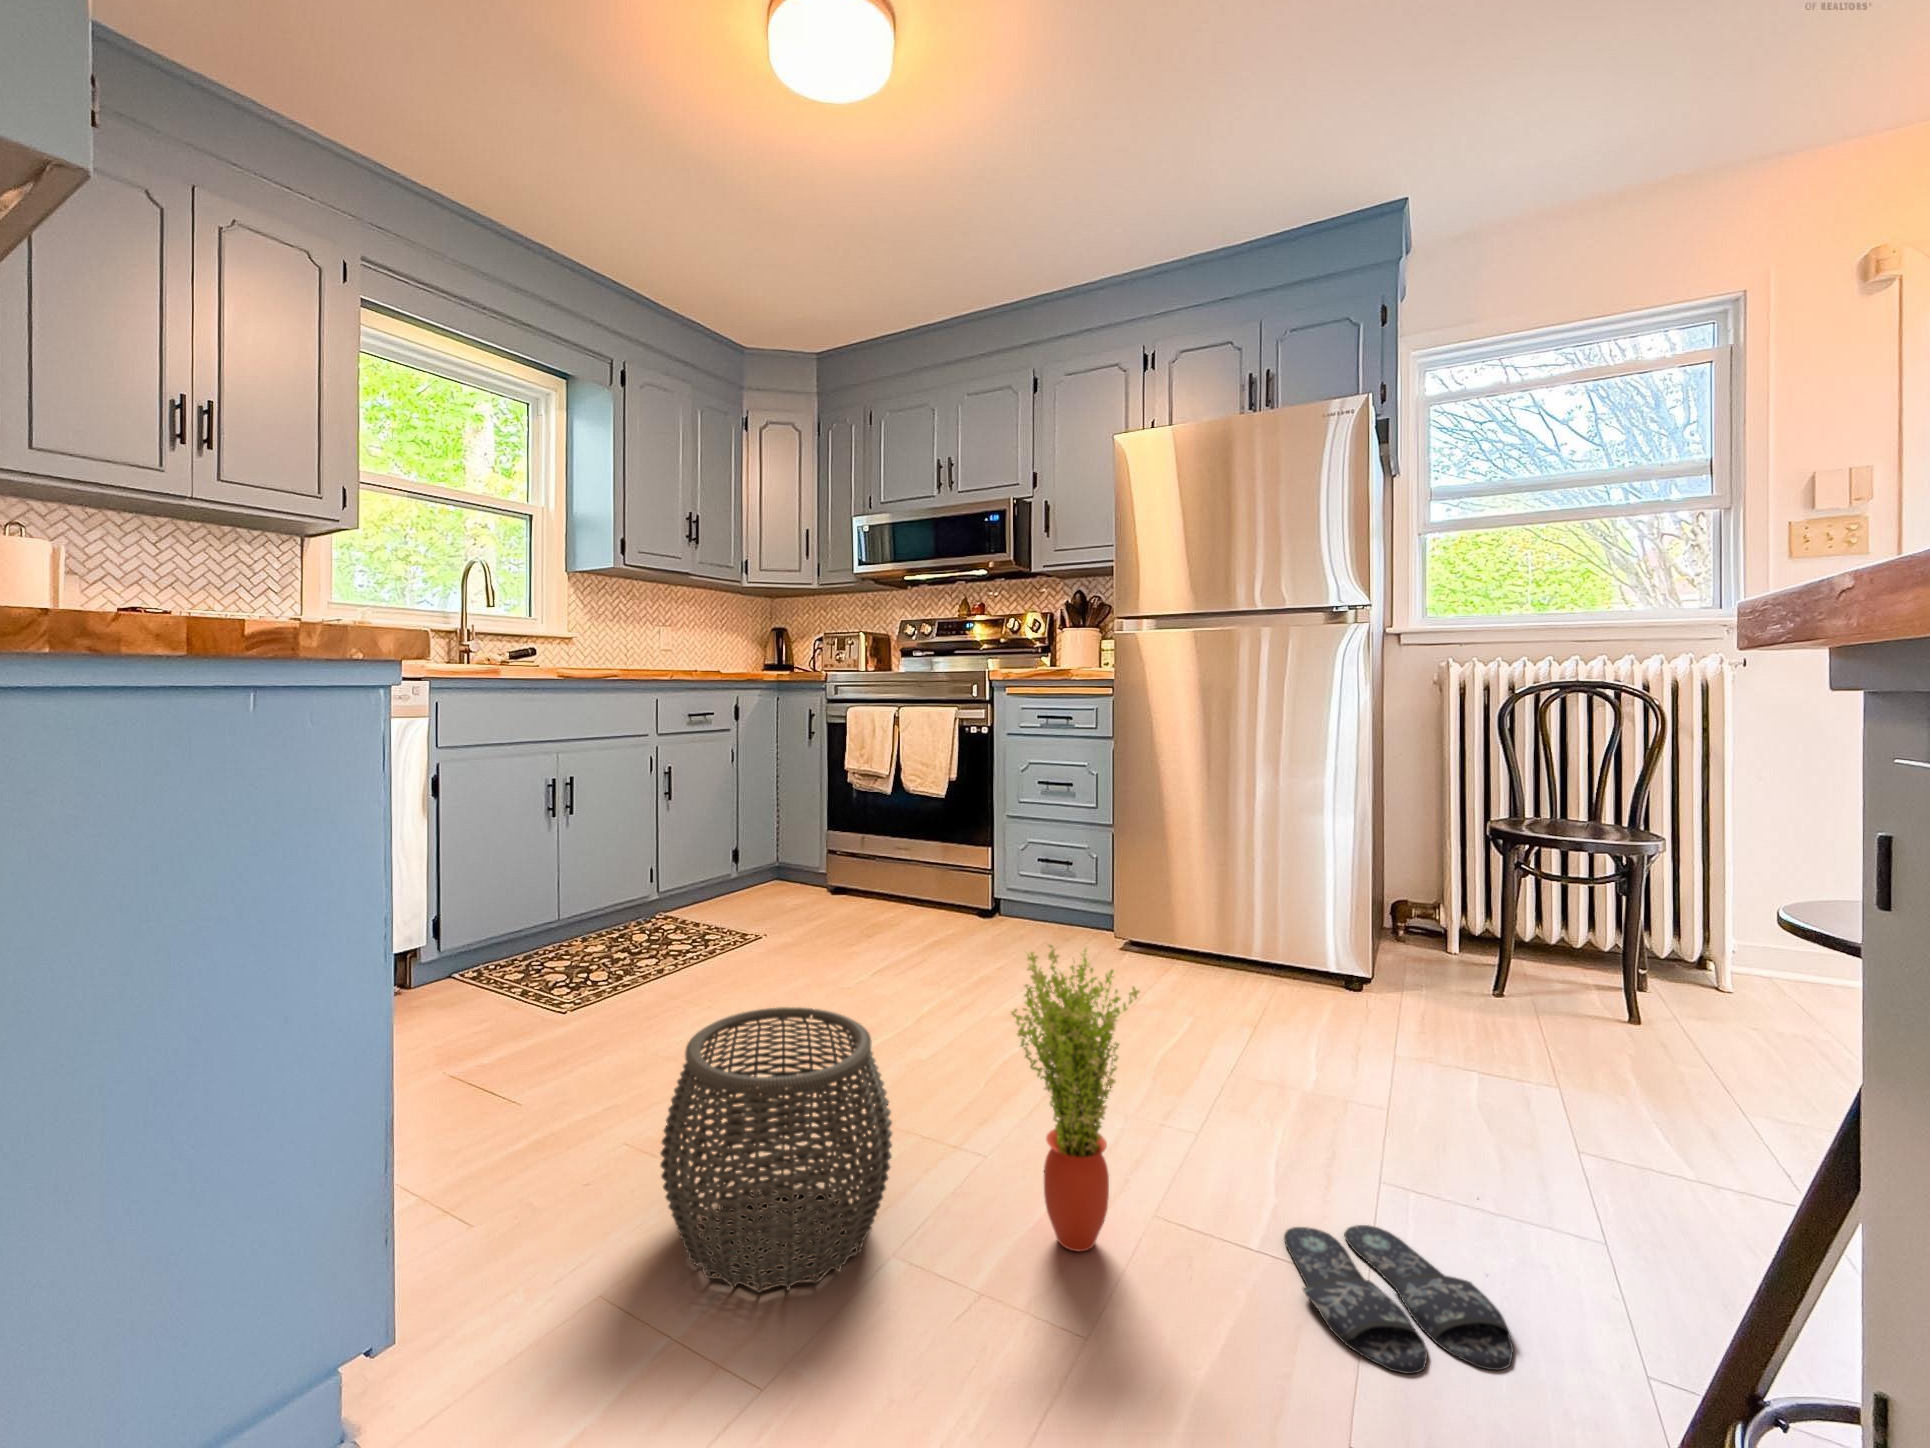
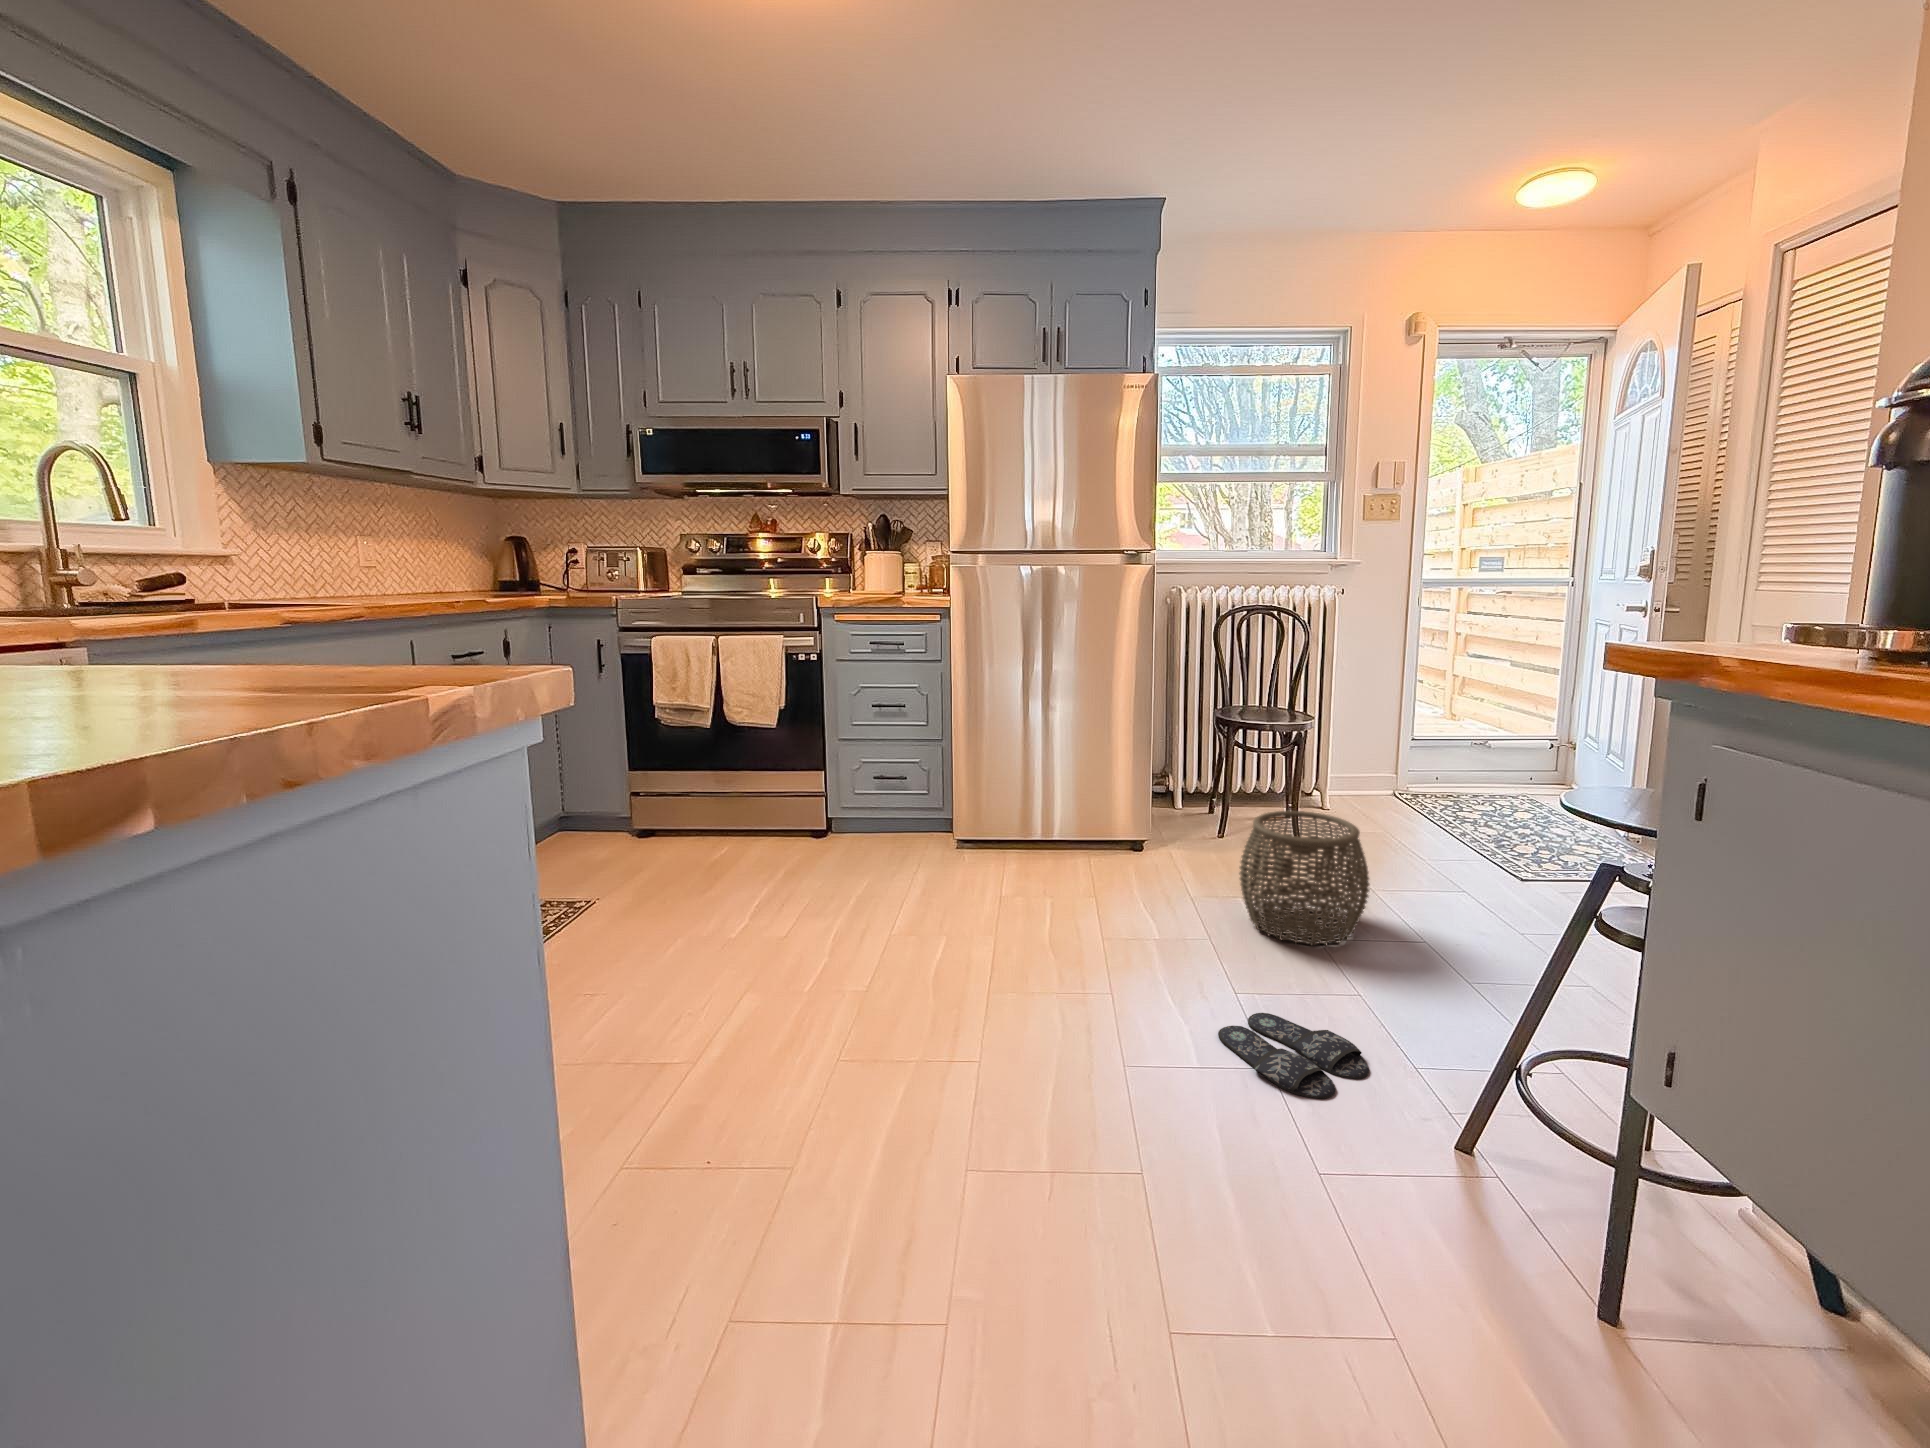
potted plant: present [1011,945,1139,1252] -> none [1067,866,1151,1095]
woven basket: present [660,1007,892,1293] -> present [1239,811,1370,945]

